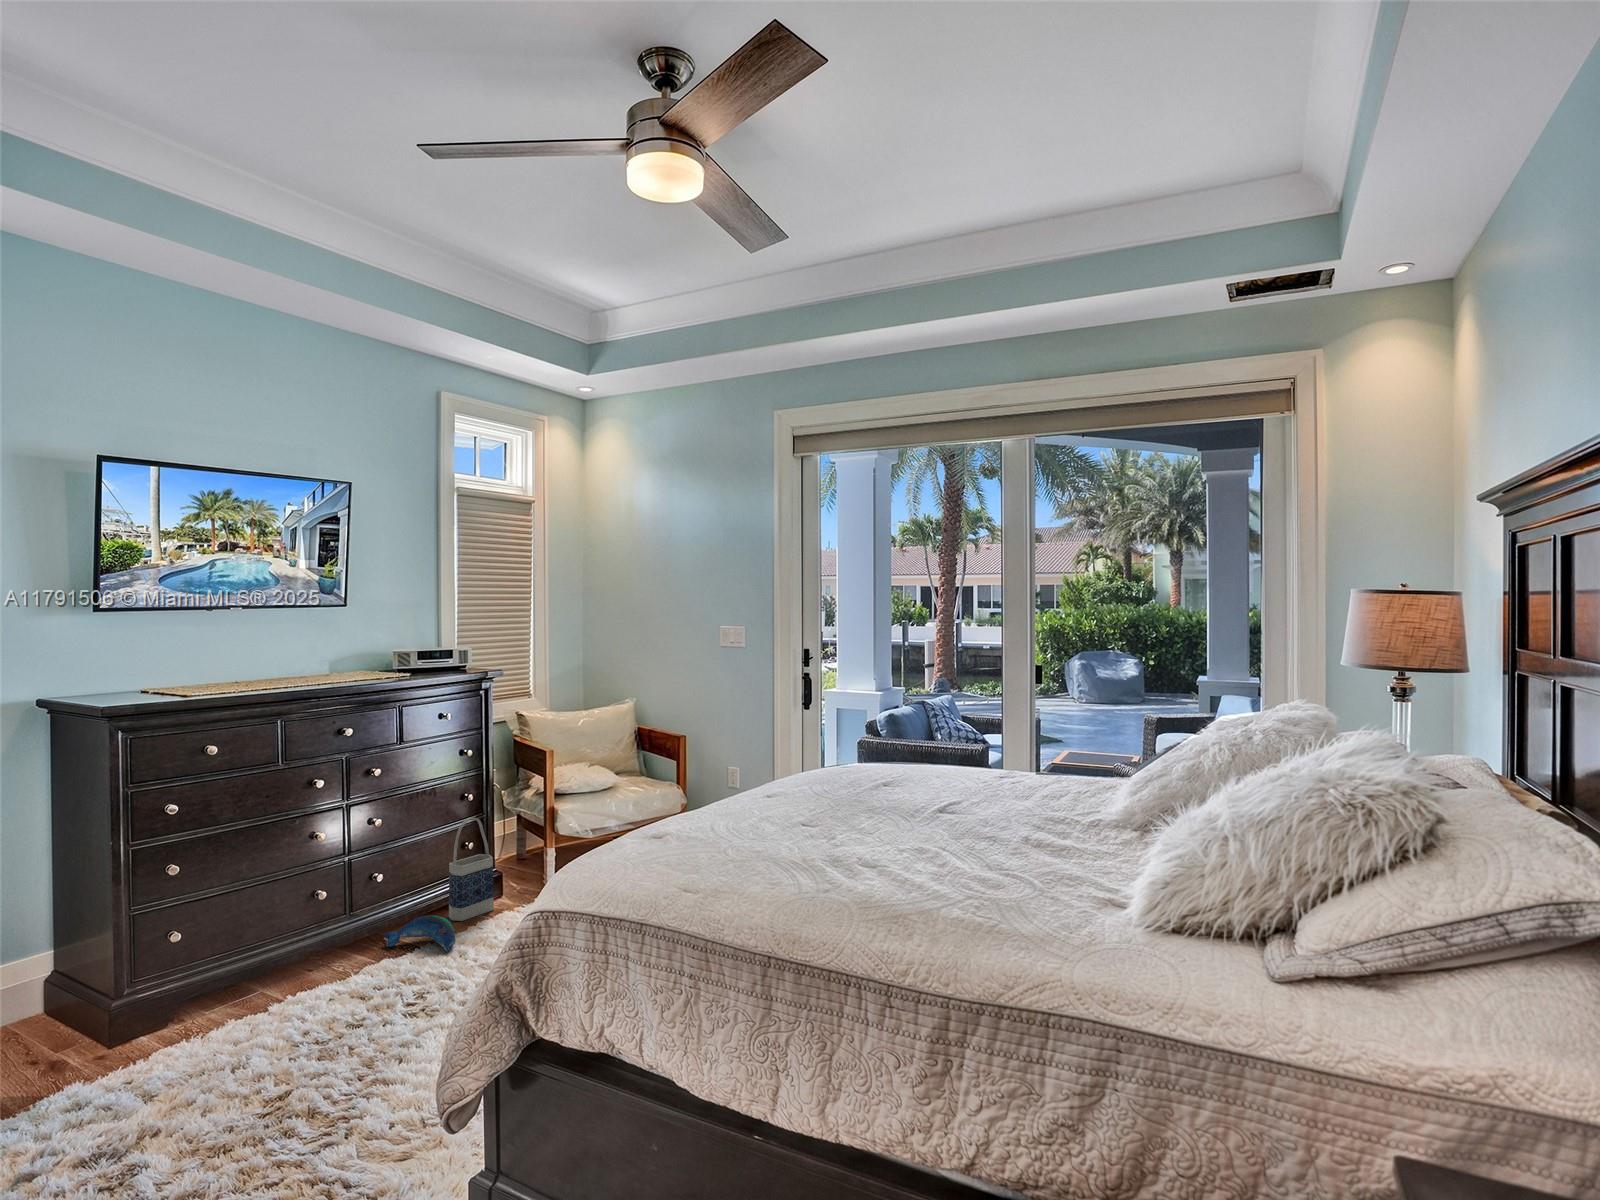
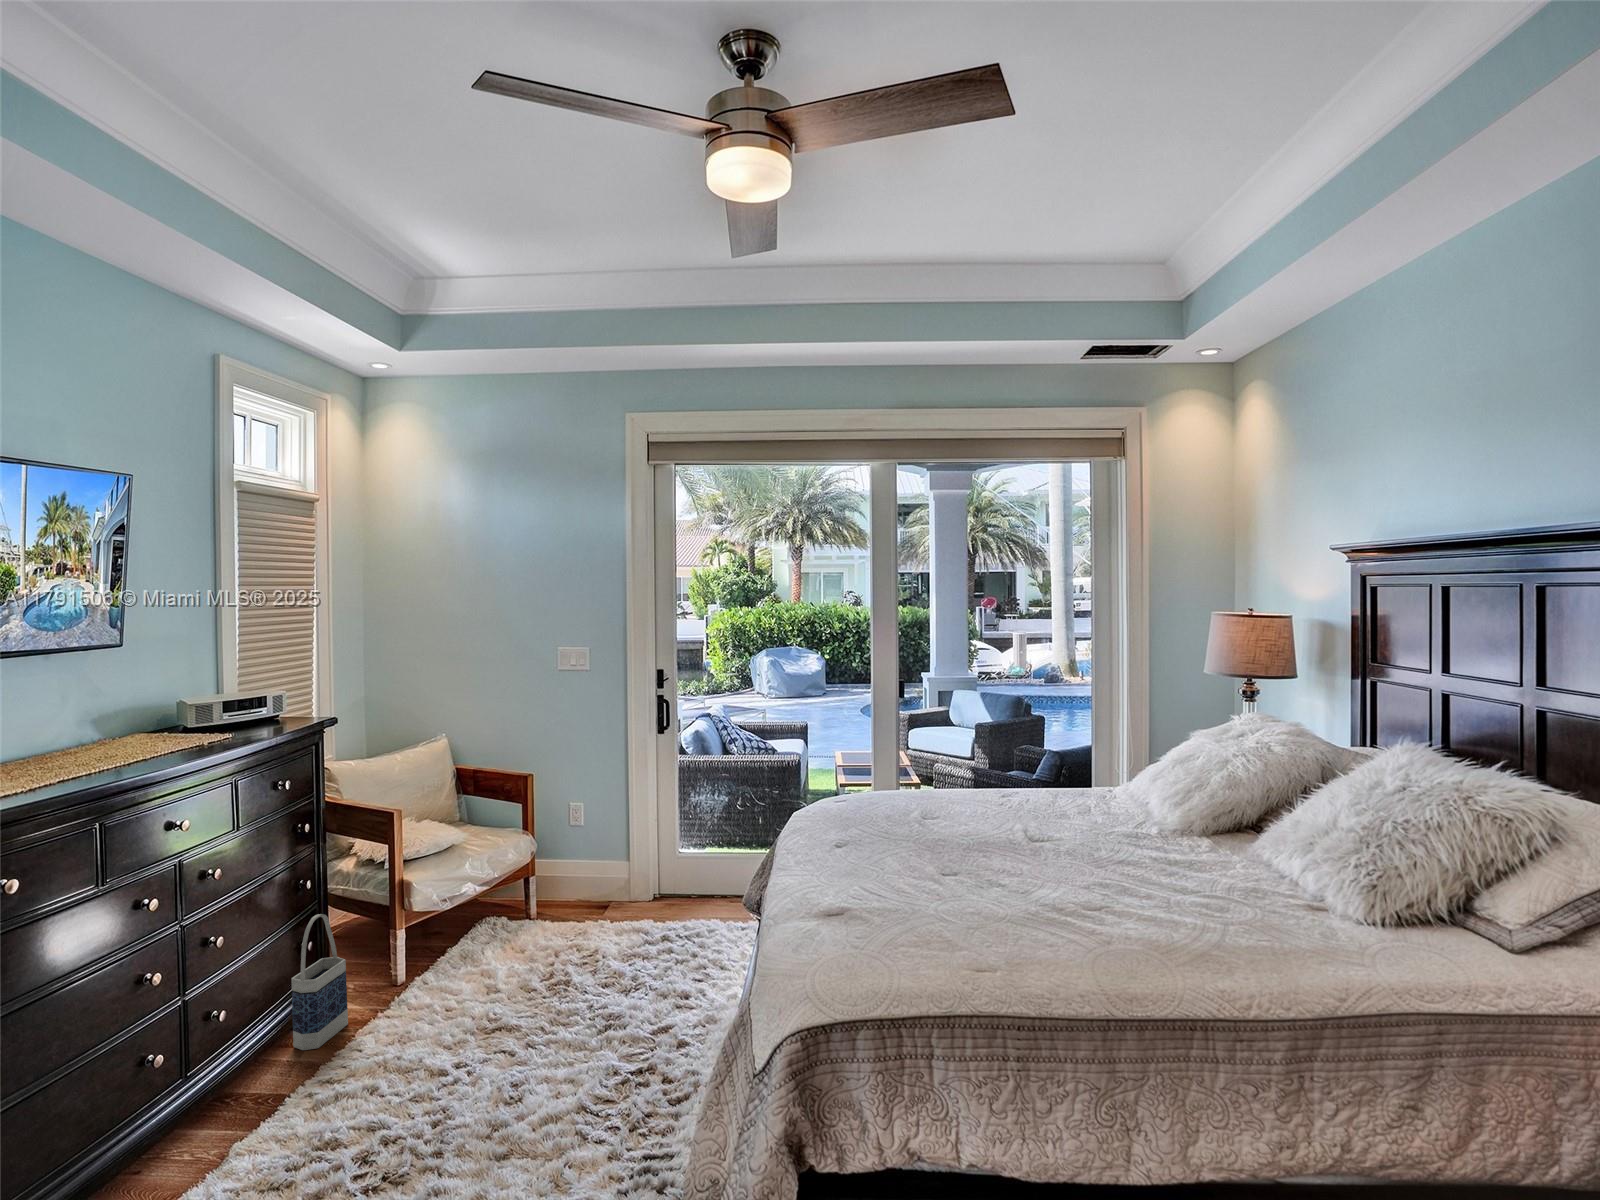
plush toy: present [384,915,455,952] -> none [232,1047,345,1108]

